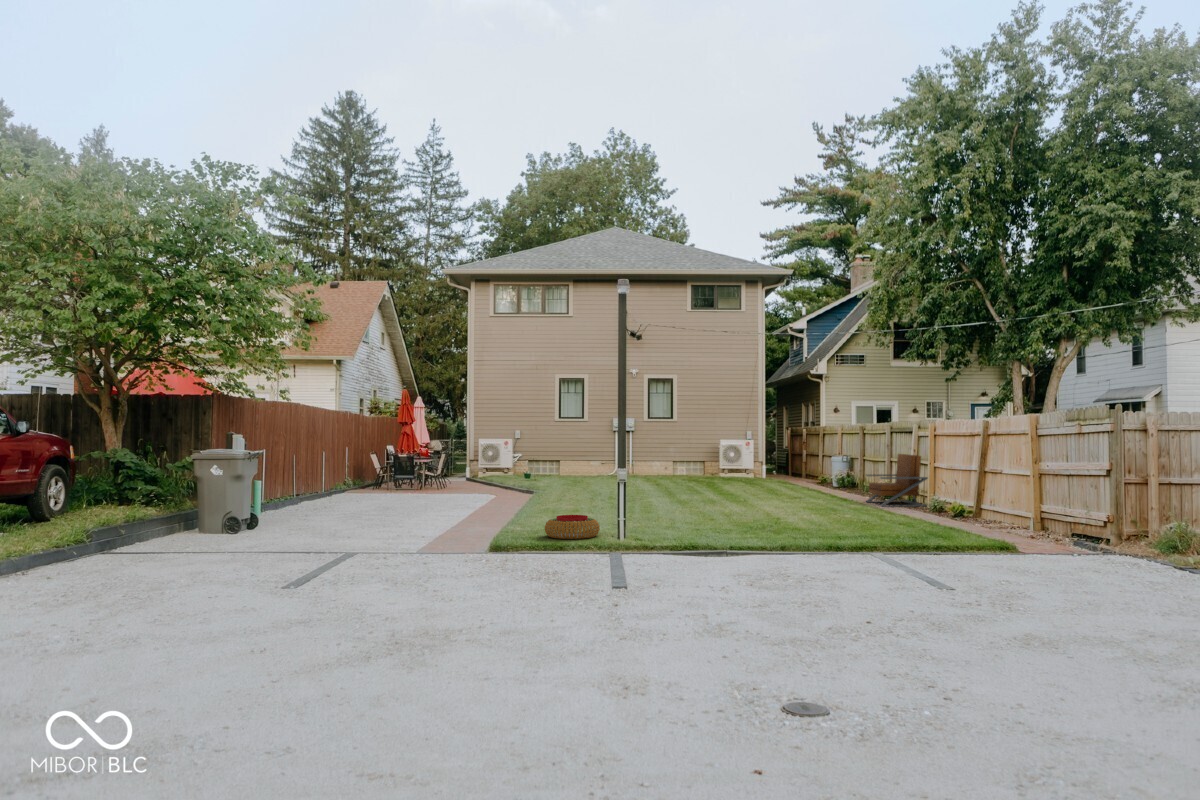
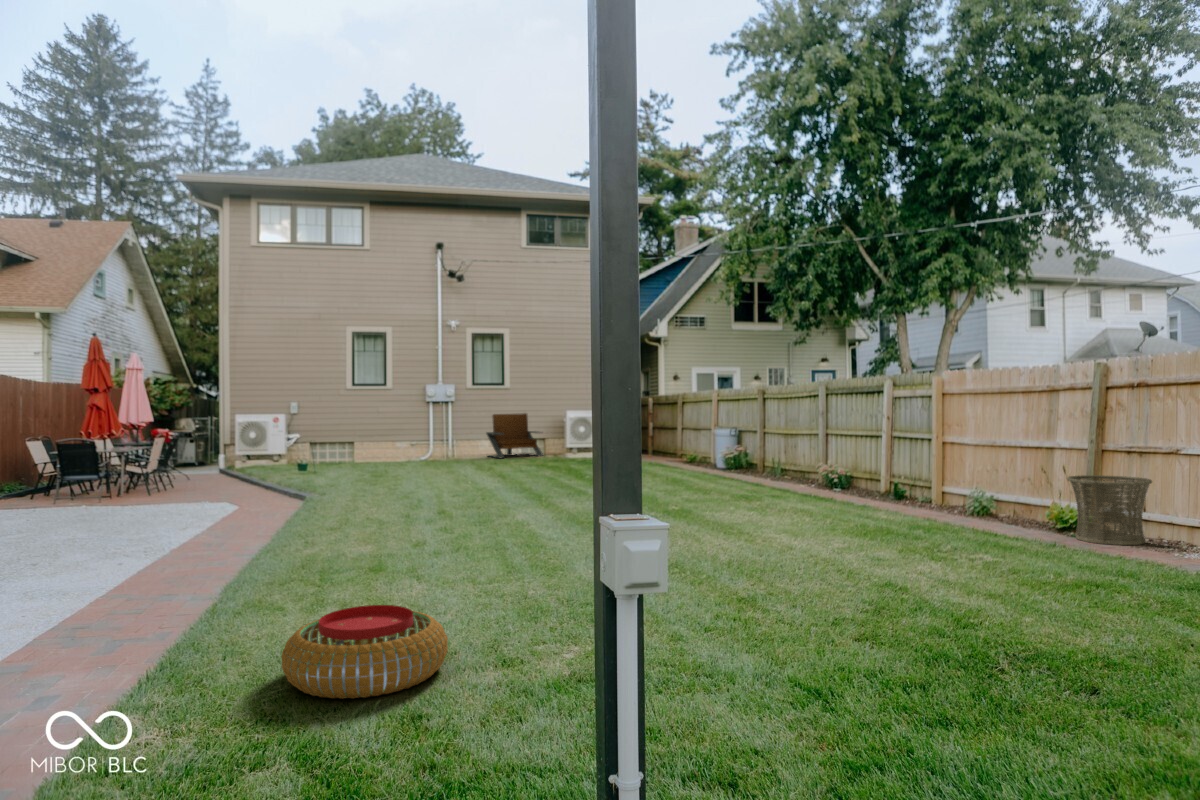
lounge chair: present [866,454,928,507] -> present [486,413,543,458]
basket: none [952,485,996,523] -> present [1067,475,1152,545]

